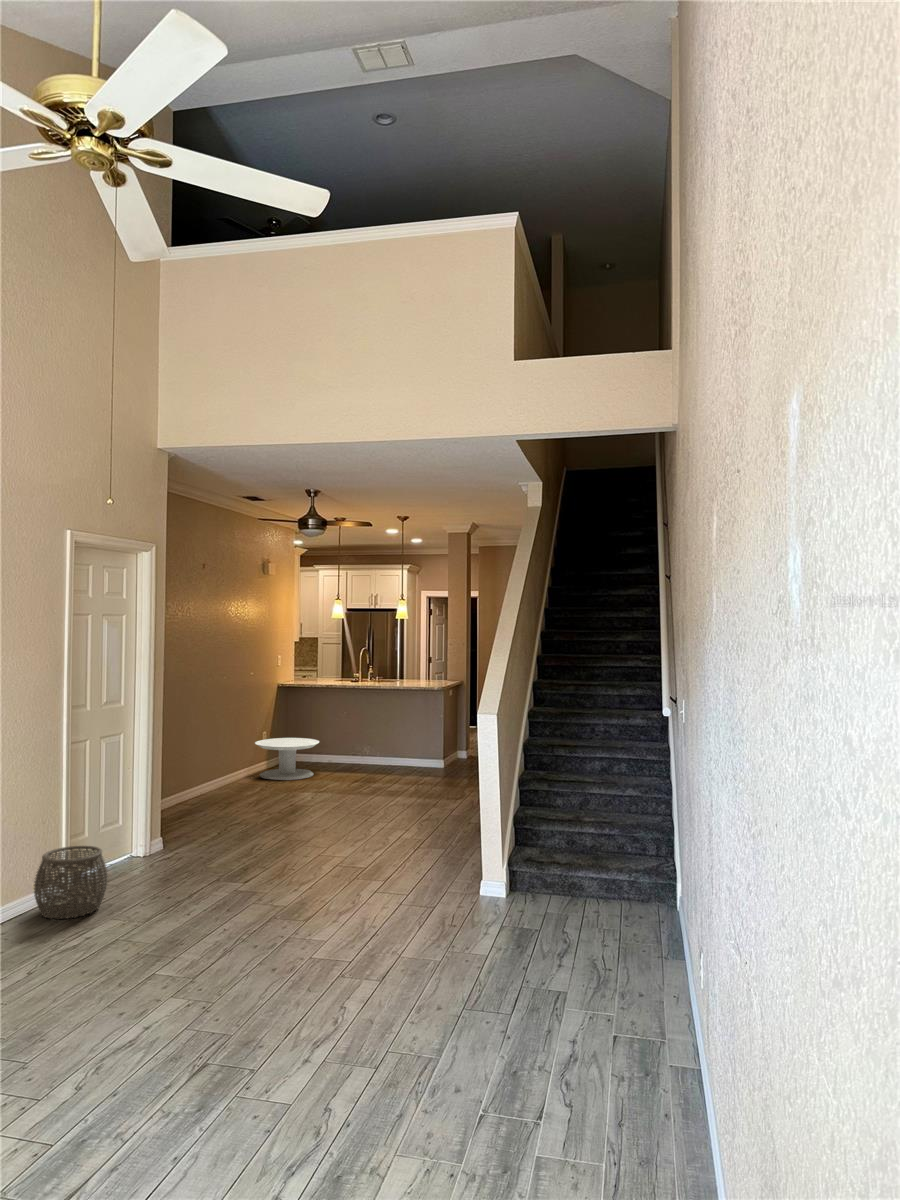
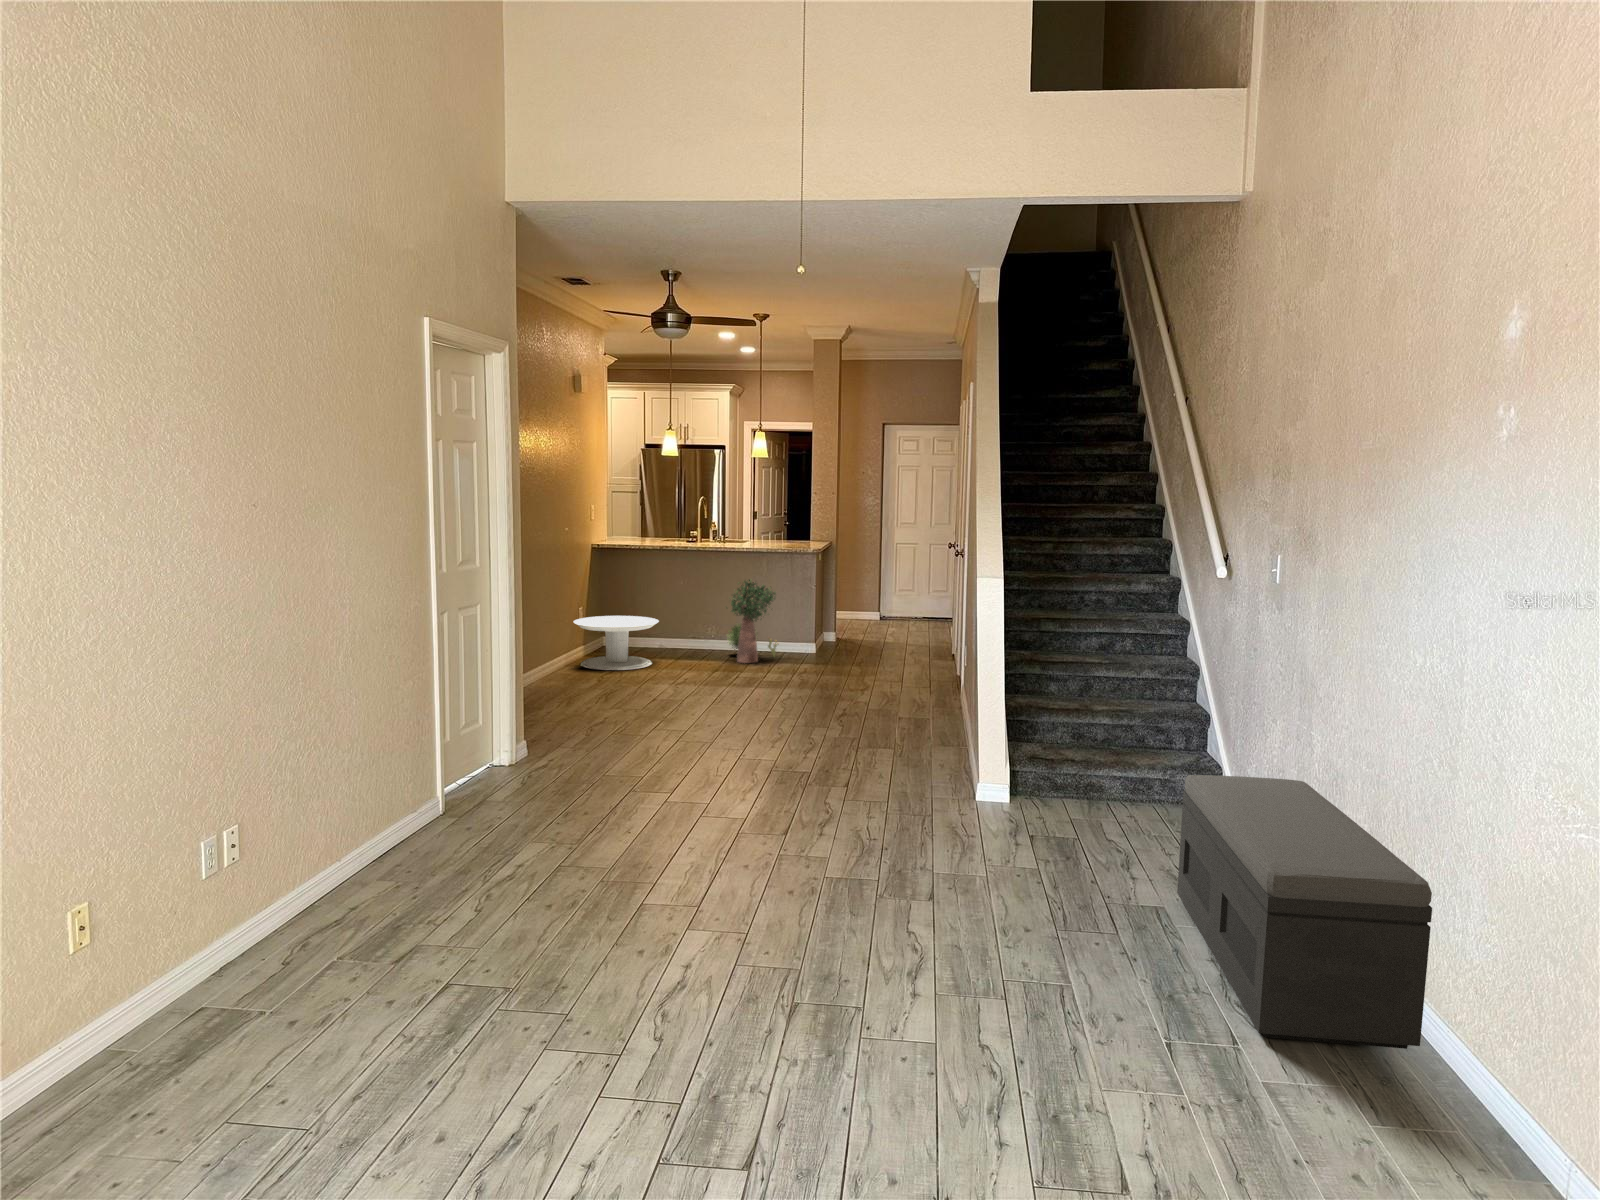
potted plant: none [369,710,414,776] -> present [728,580,777,663]
woven basket: present [34,846,108,919] -> none [418,753,513,848]
storage bench: none [558,880,689,1130] -> present [1177,775,1432,1049]

